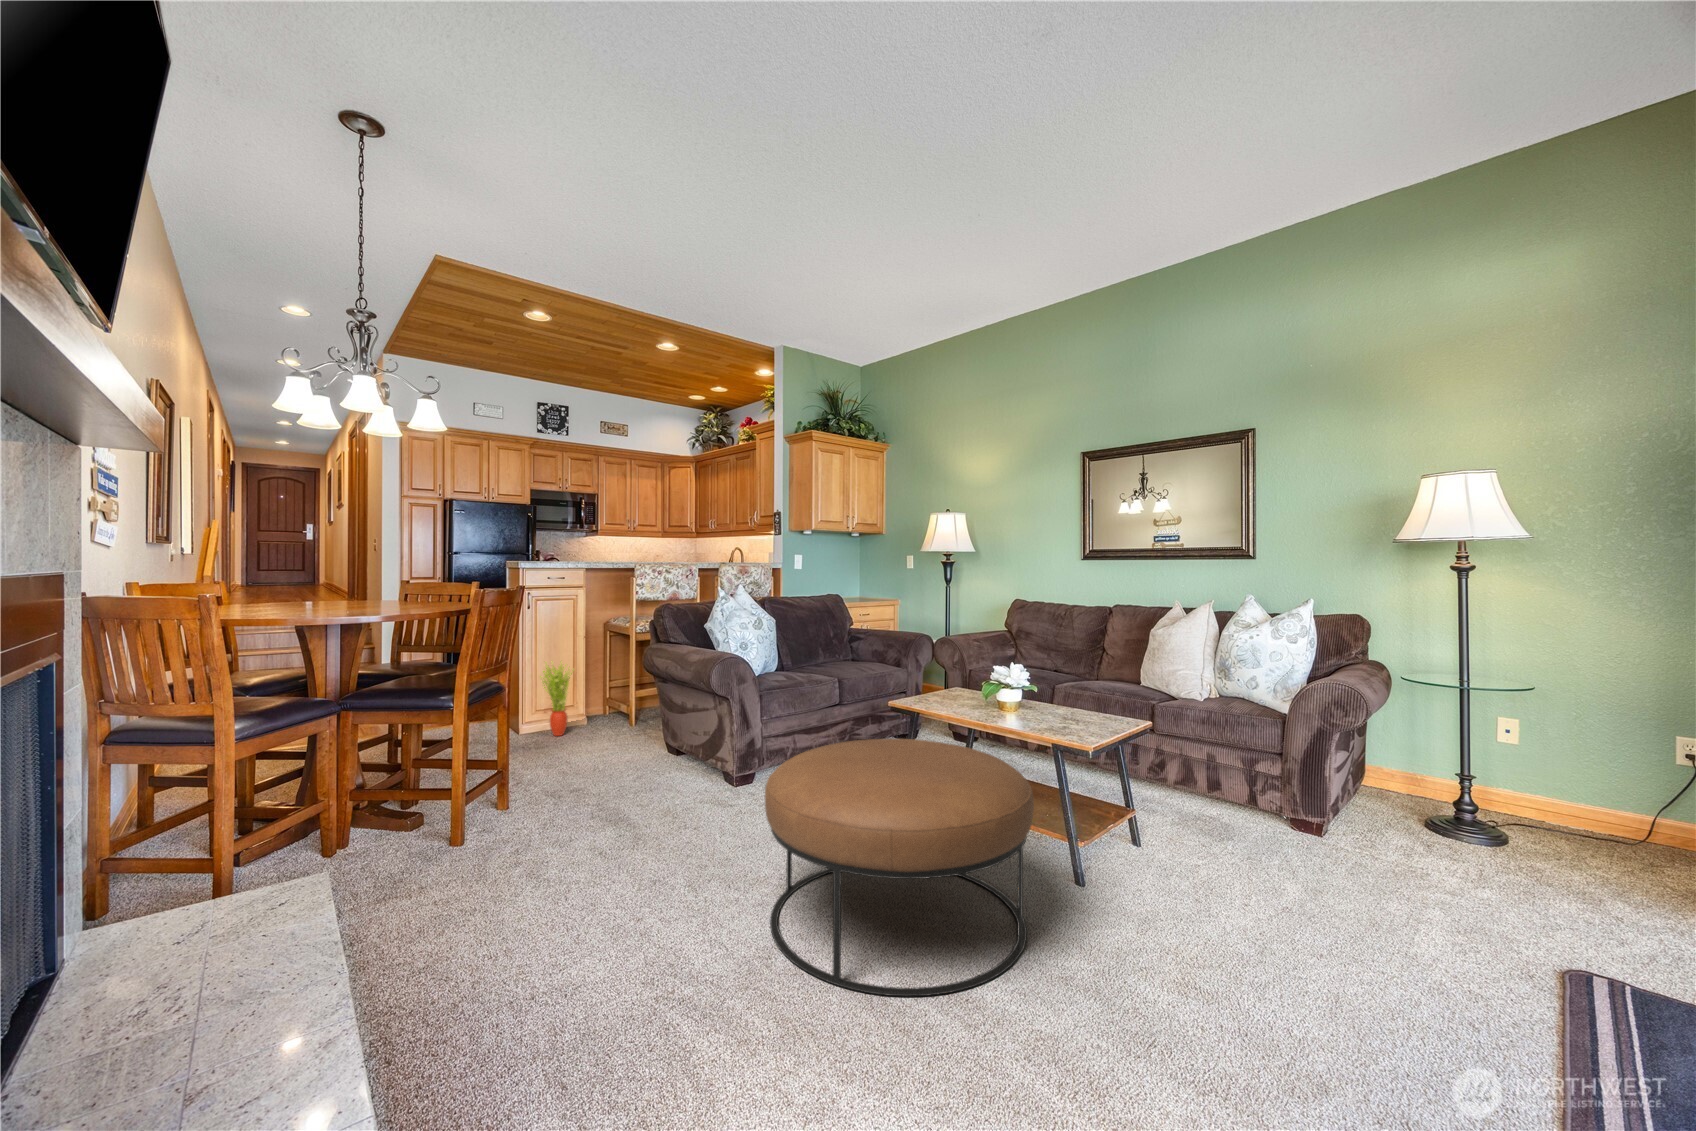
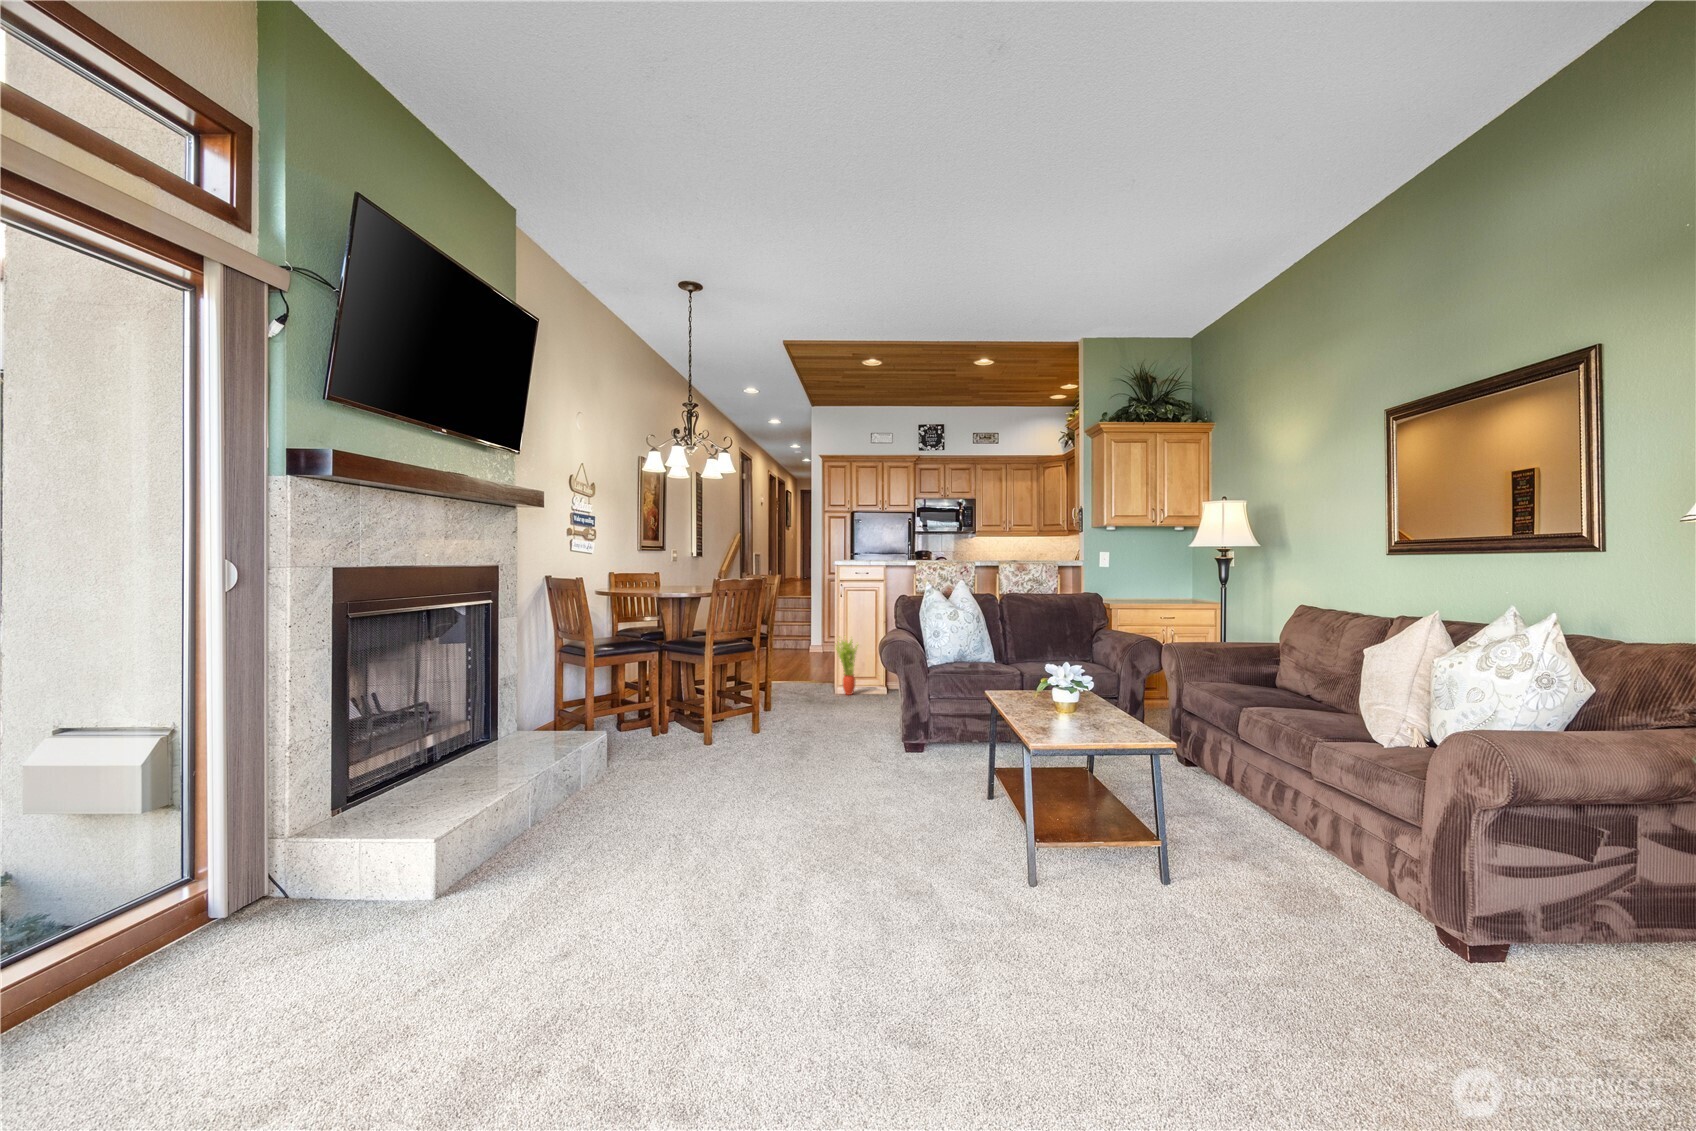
ottoman: present [765,739,1034,996] -> none [694,706,910,896]

